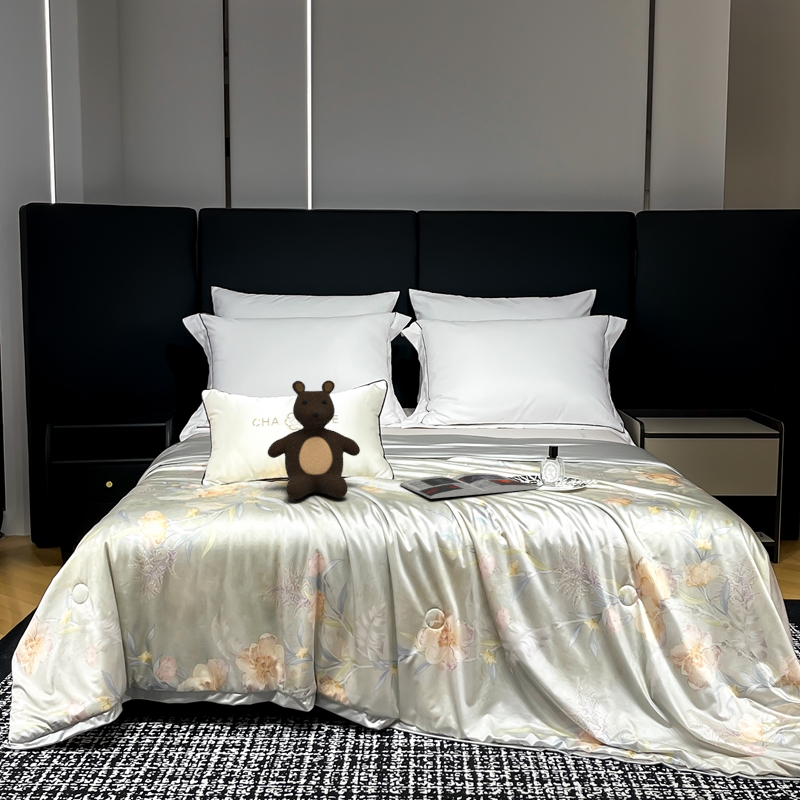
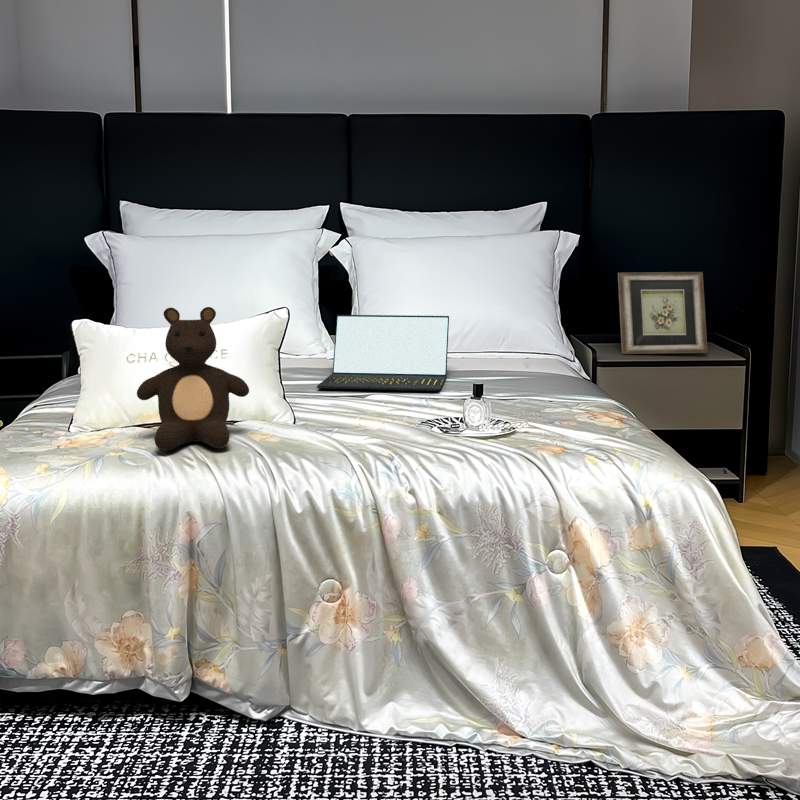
picture frame: none [661,352,745,426] -> present [618,272,707,354]
laptop: none [404,388,516,454] -> present [317,315,449,391]
magazine: present [400,473,537,499] -> none [298,415,459,449]

